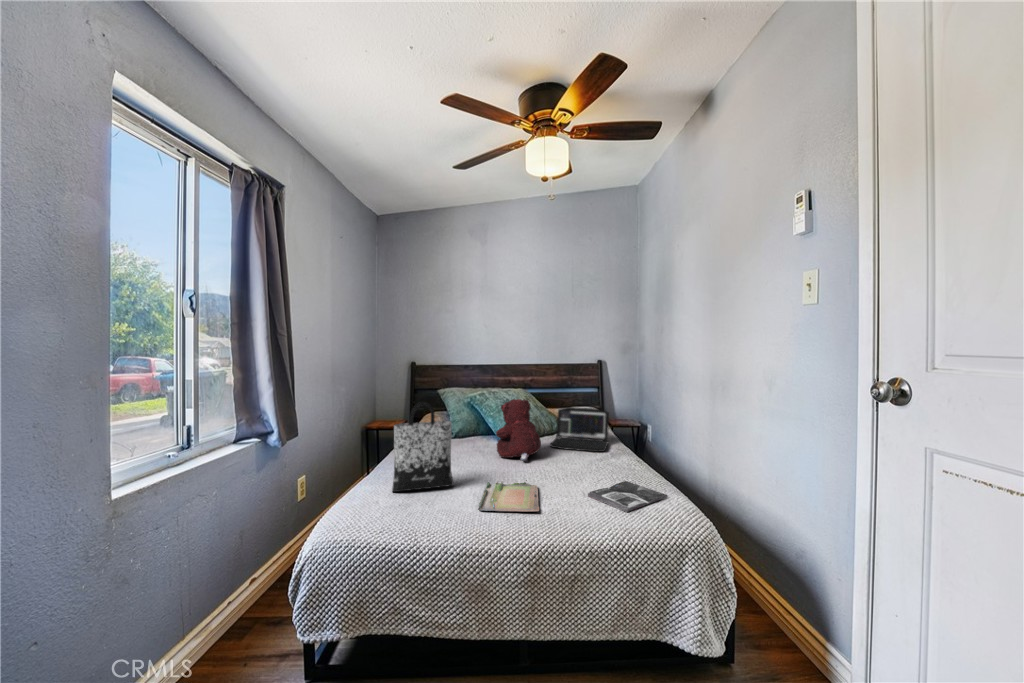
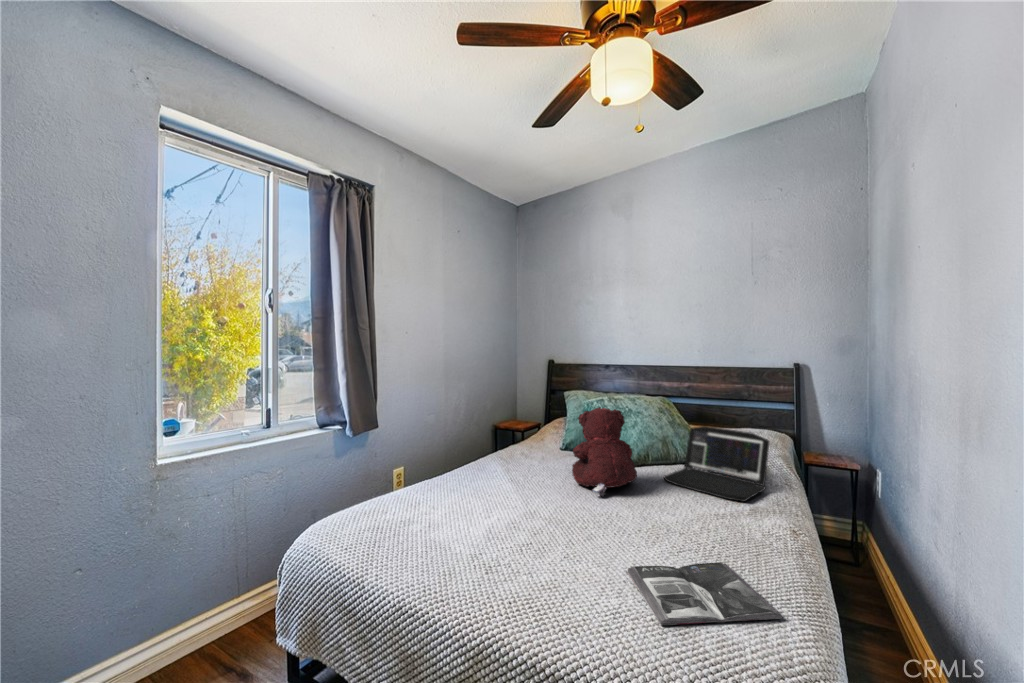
tote bag: present [392,402,454,492] -> none [405,401,473,511]
tray: present [478,480,539,511] -> none [451,514,568,577]

